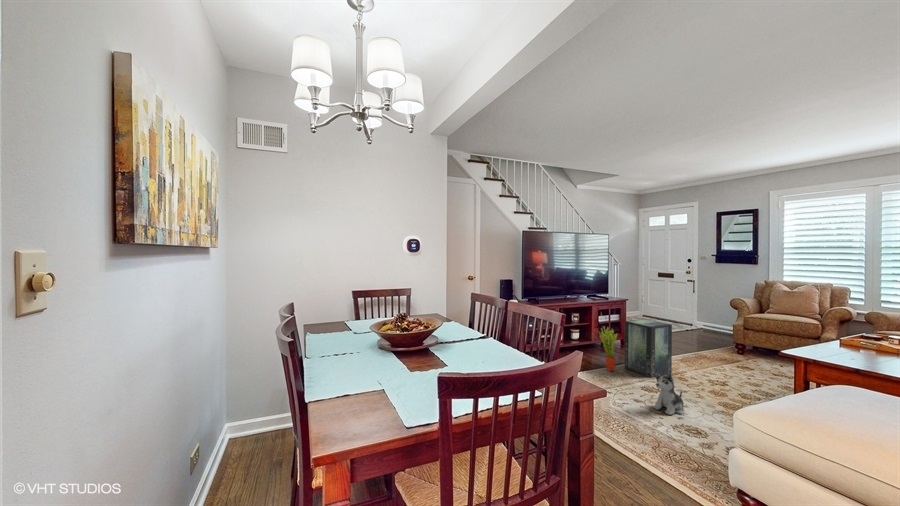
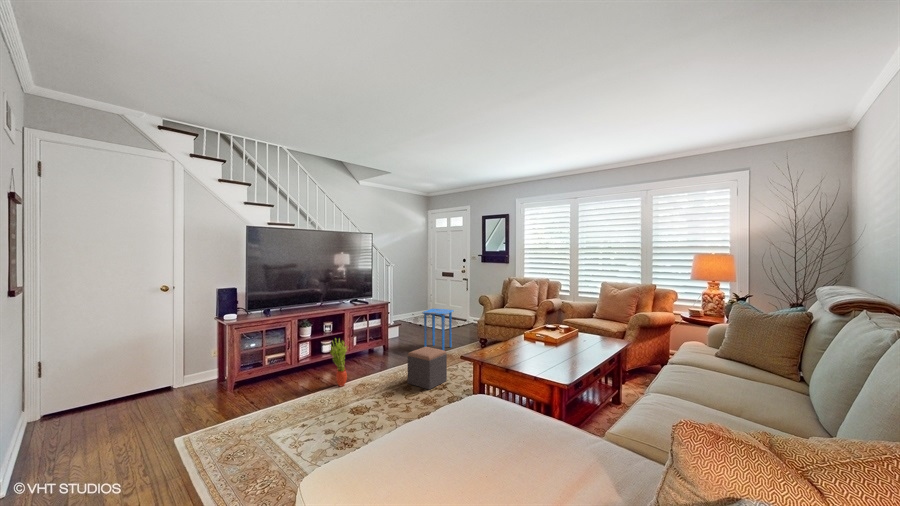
side table: none [668,308,703,354] -> present [422,308,454,350]
storage box: present [624,319,672,378] -> none [359,325,403,388]
footstool: none [681,344,727,387] -> present [407,347,447,390]
plush toy: present [653,373,685,415] -> none [346,388,381,434]

